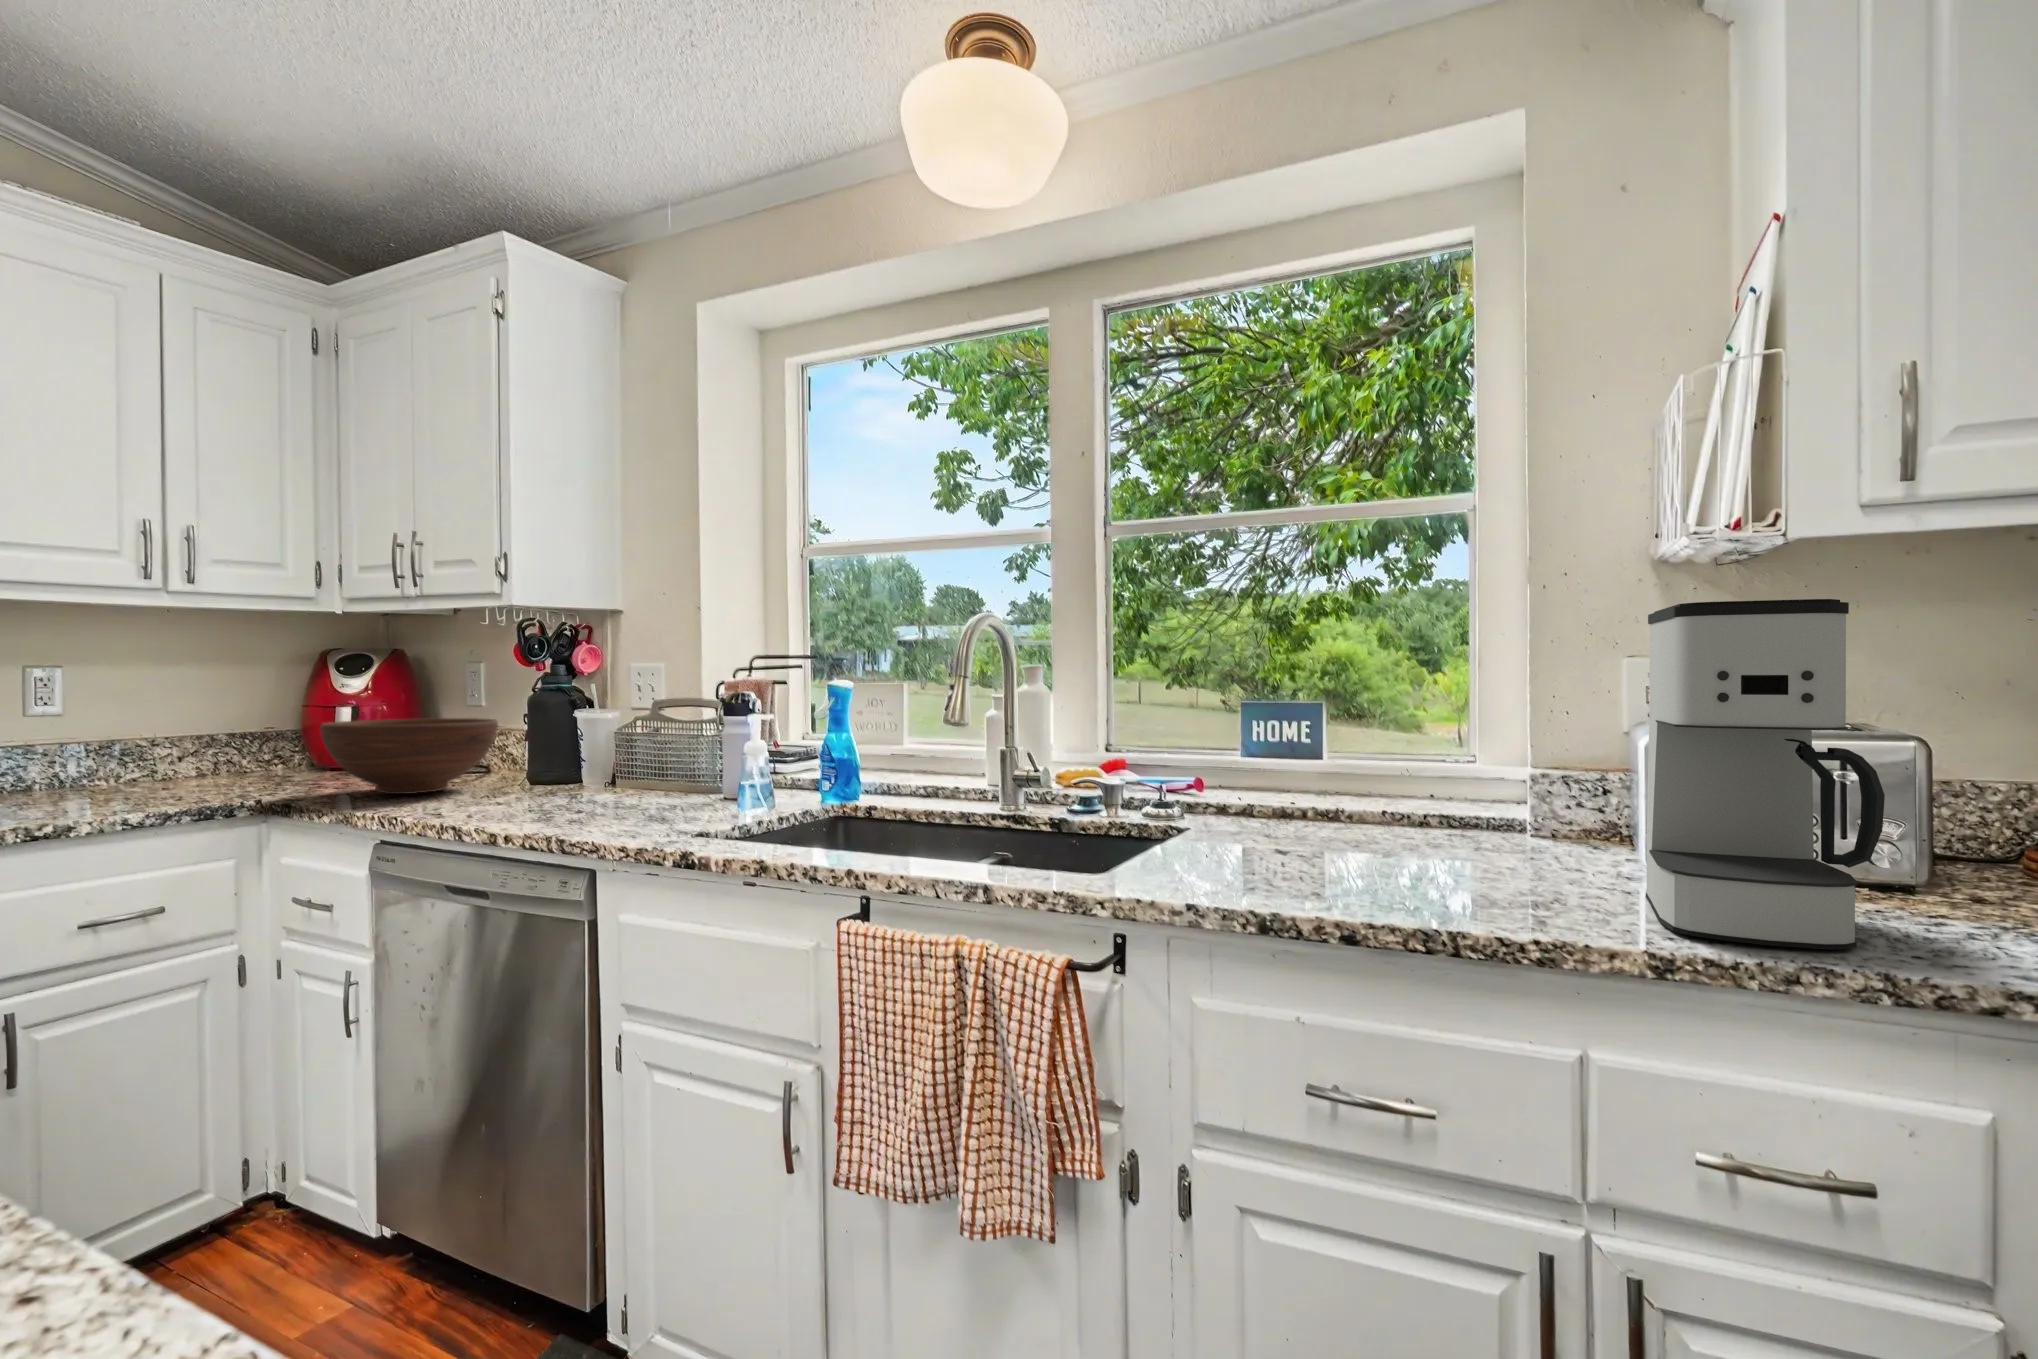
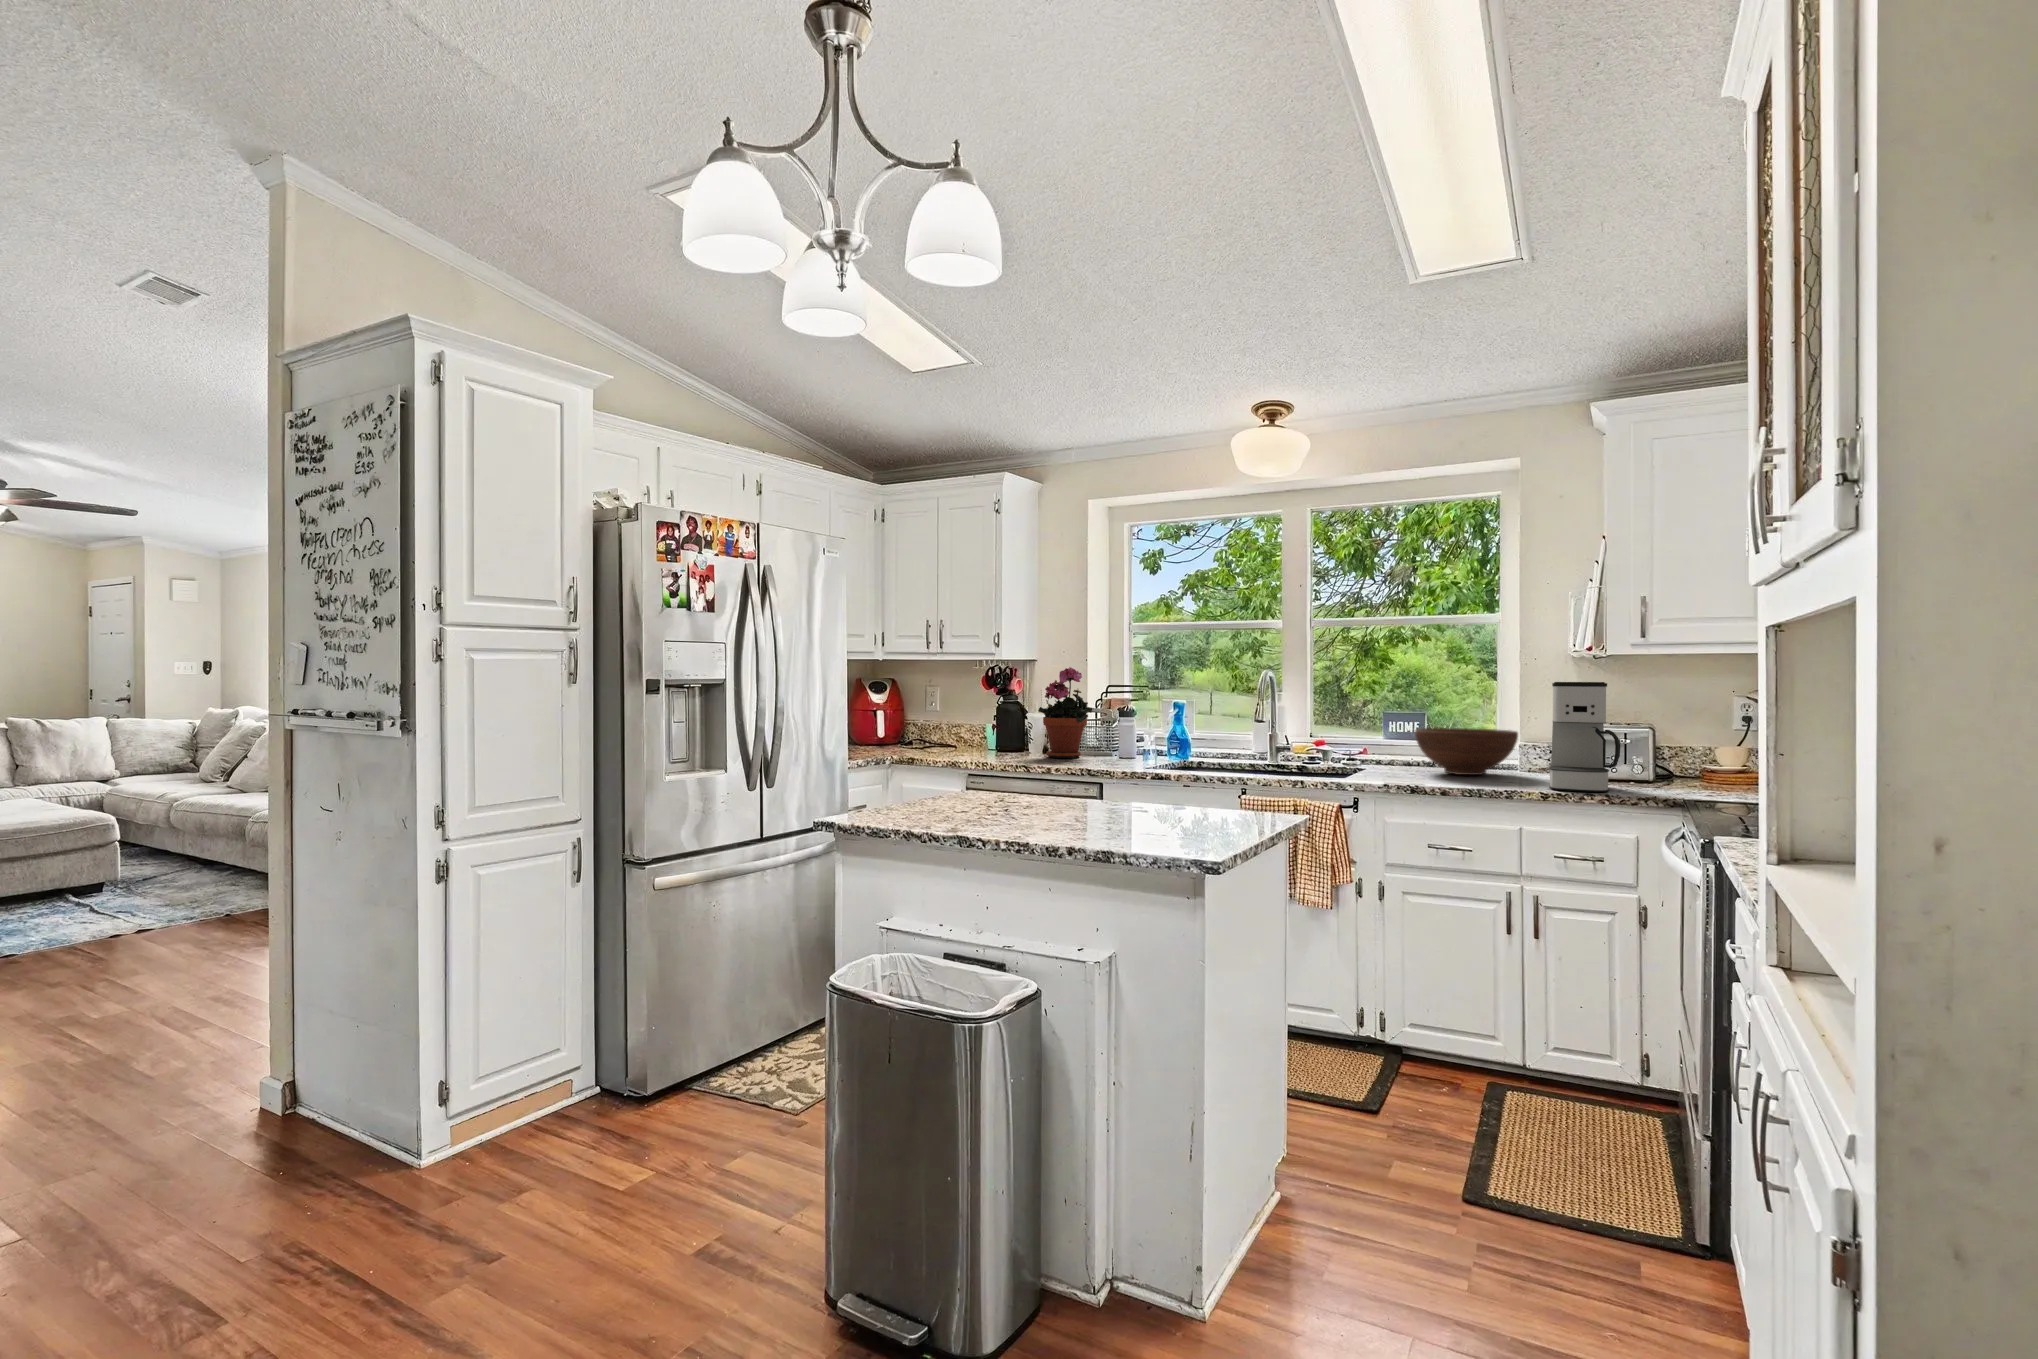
potted plant: none [550,614,660,803] -> present [1038,667,1092,758]
fruit bowl: present [320,718,498,794] -> present [1415,728,1518,775]

